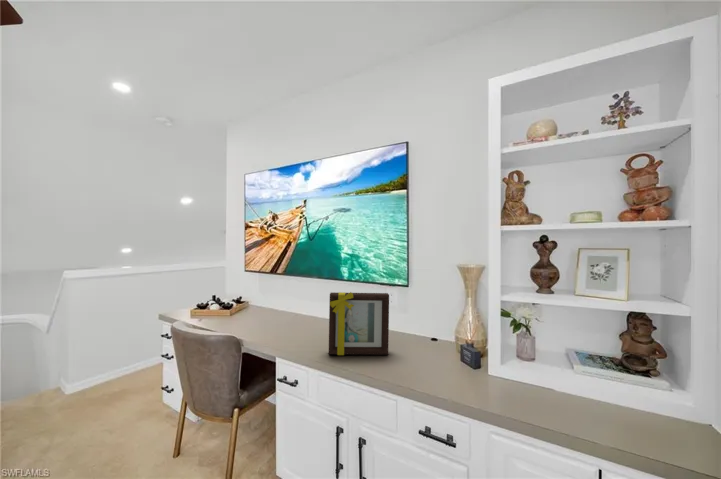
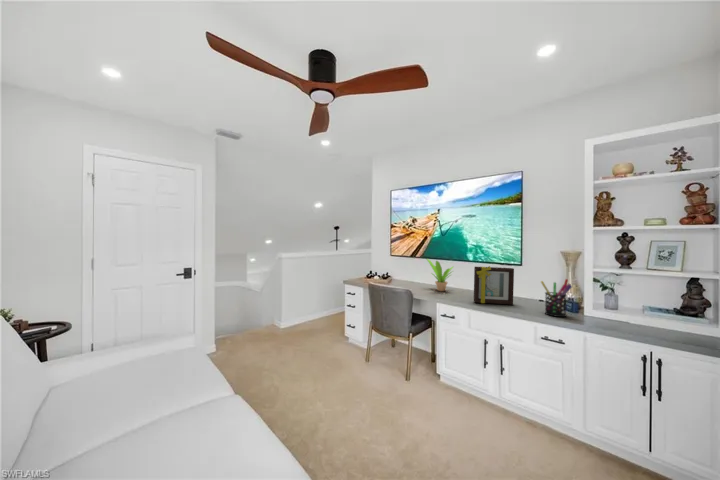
potted plant: none [282,276,321,328] -> present [427,259,453,291]
pen holder: none [422,315,466,384] -> present [541,279,572,317]

